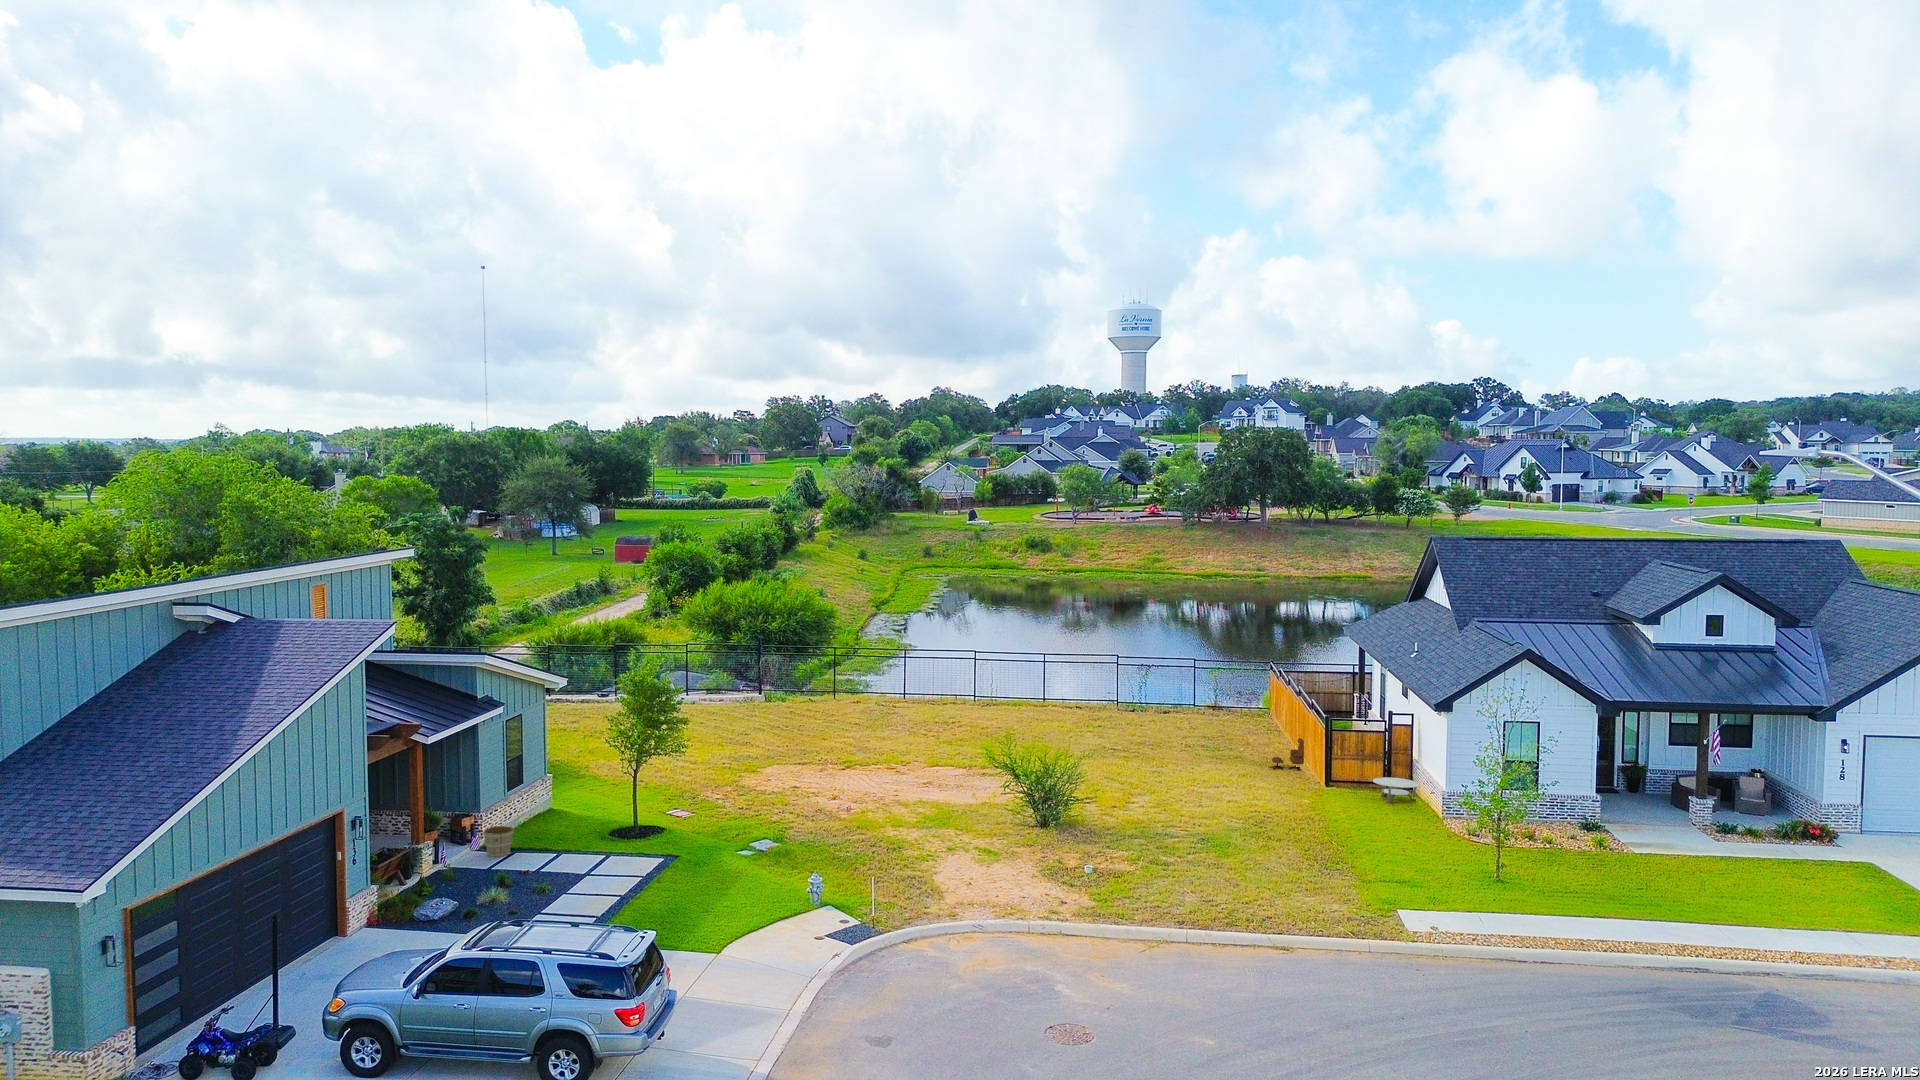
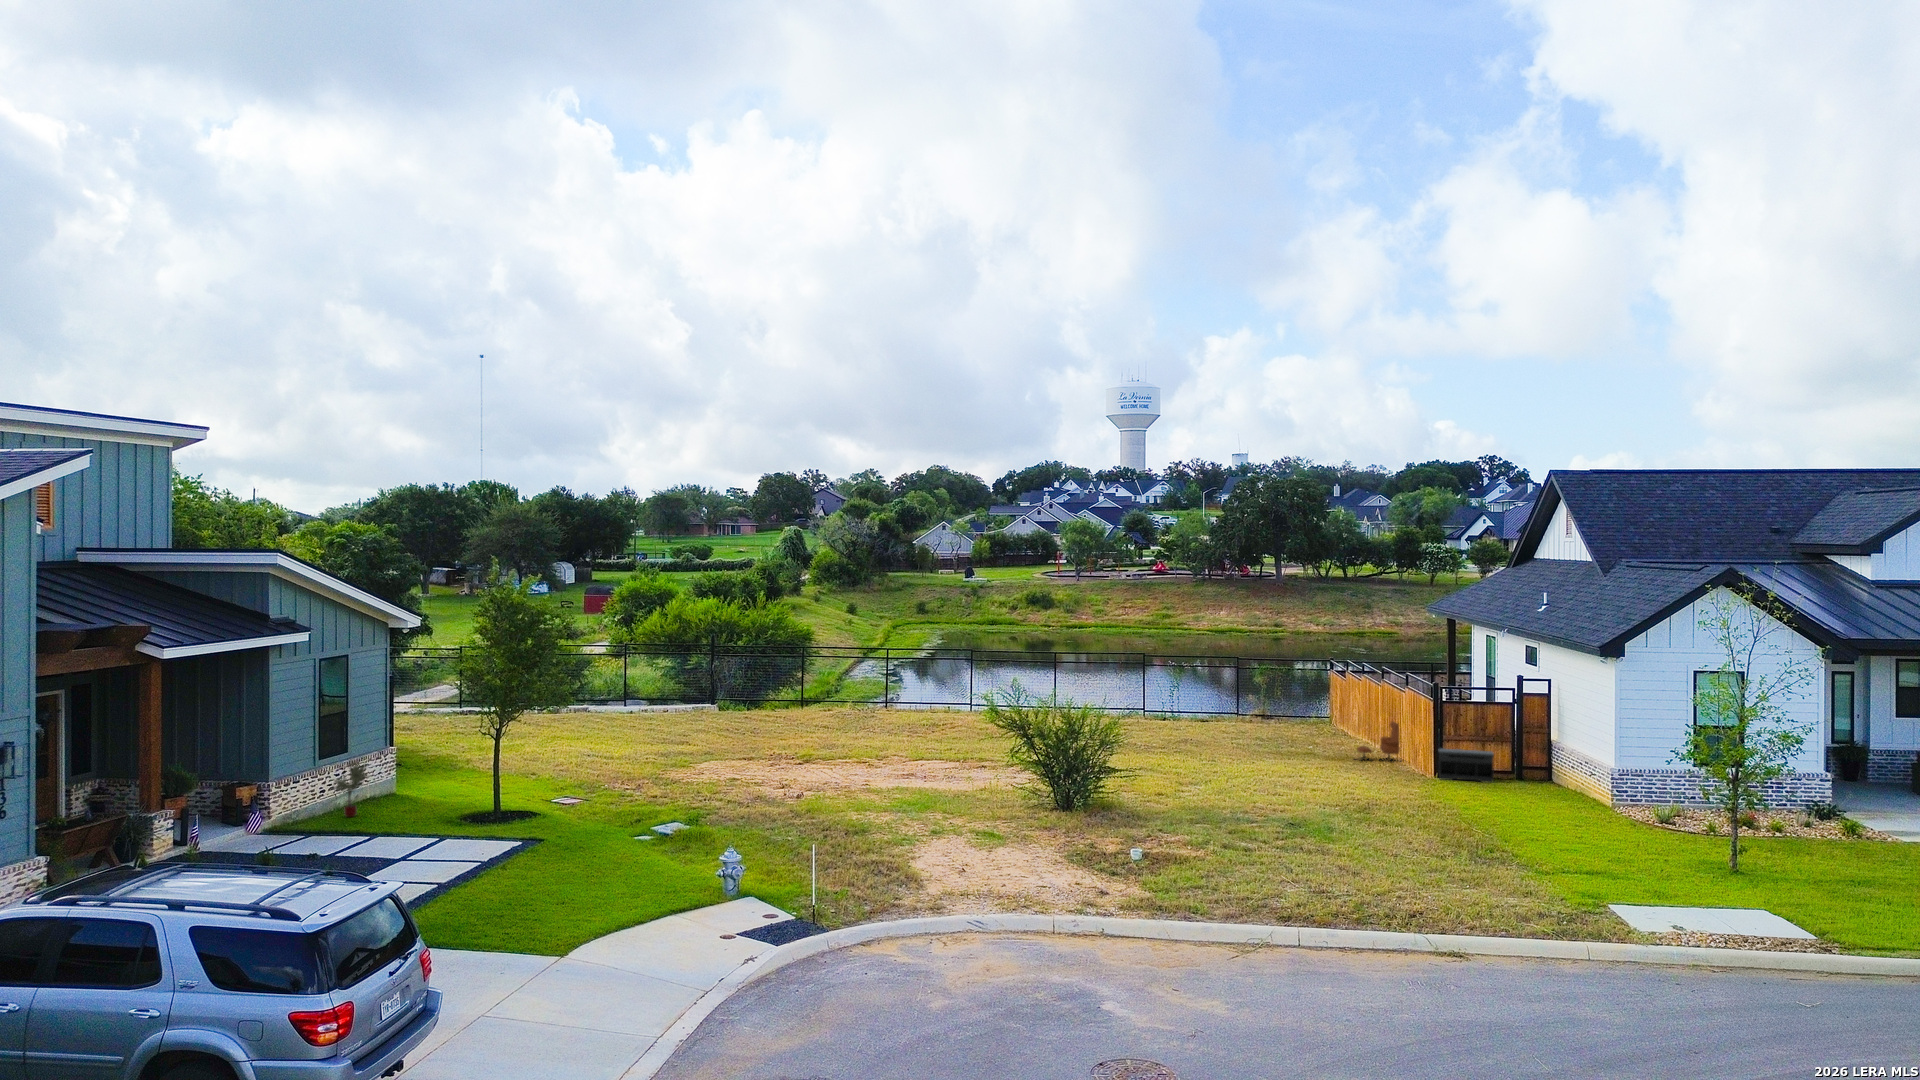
bench: none [1328,765,1369,793] -> present [1439,749,1494,783]
round table: present [1373,777,1420,804] -> none [1502,761,1567,793]
potted tree: none [516,791,541,834] -> present [334,762,367,817]
wooden bucket: present [483,826,514,857] -> none [268,799,316,842]

